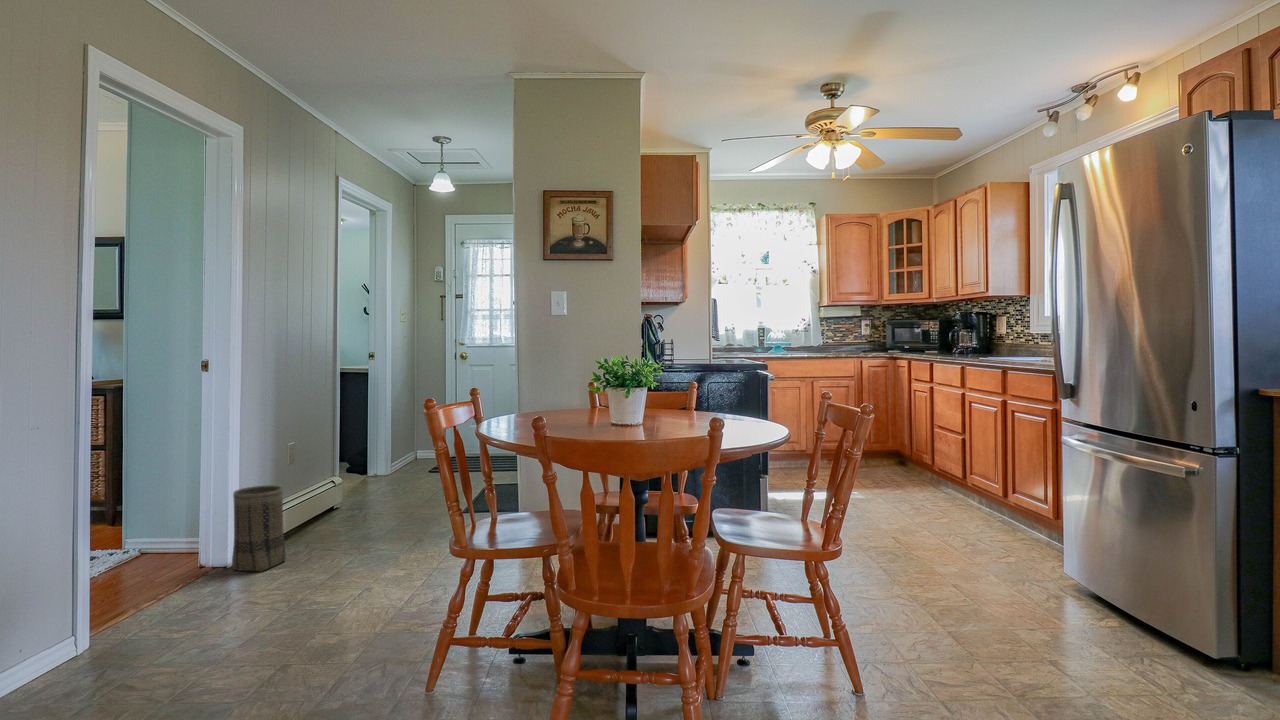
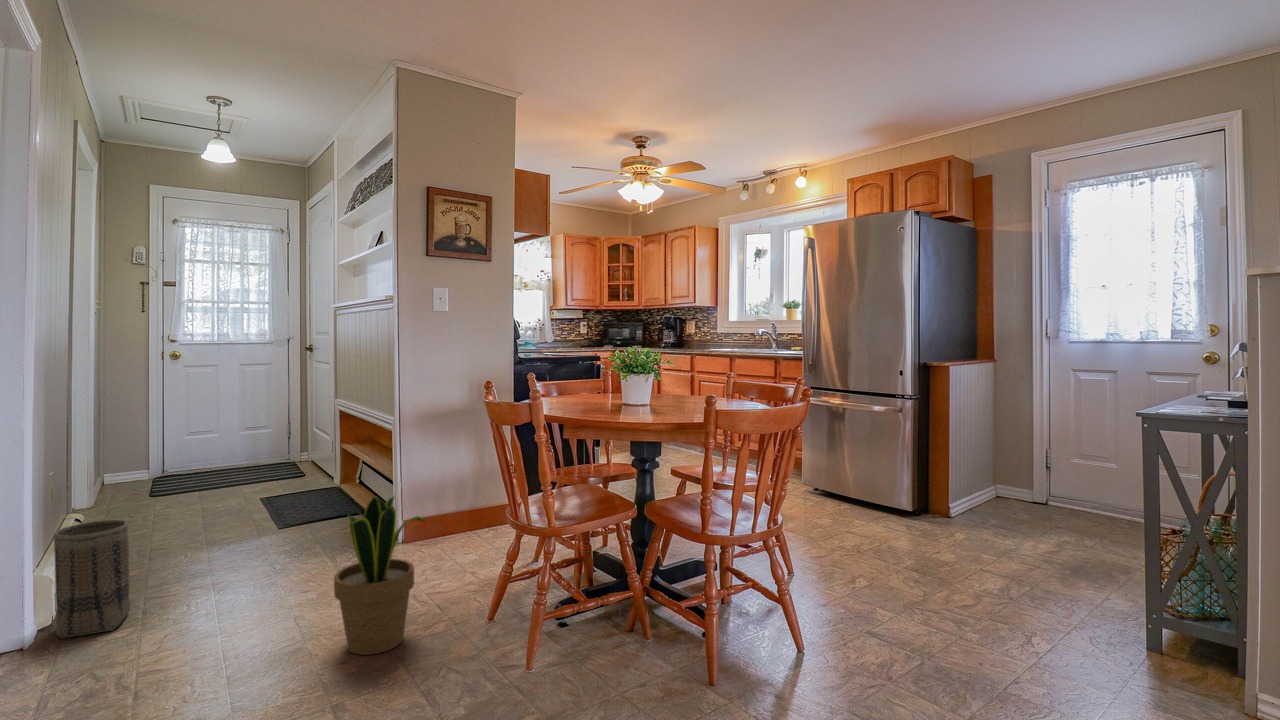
potted plant: none [321,492,404,640] -> present [334,496,425,655]

